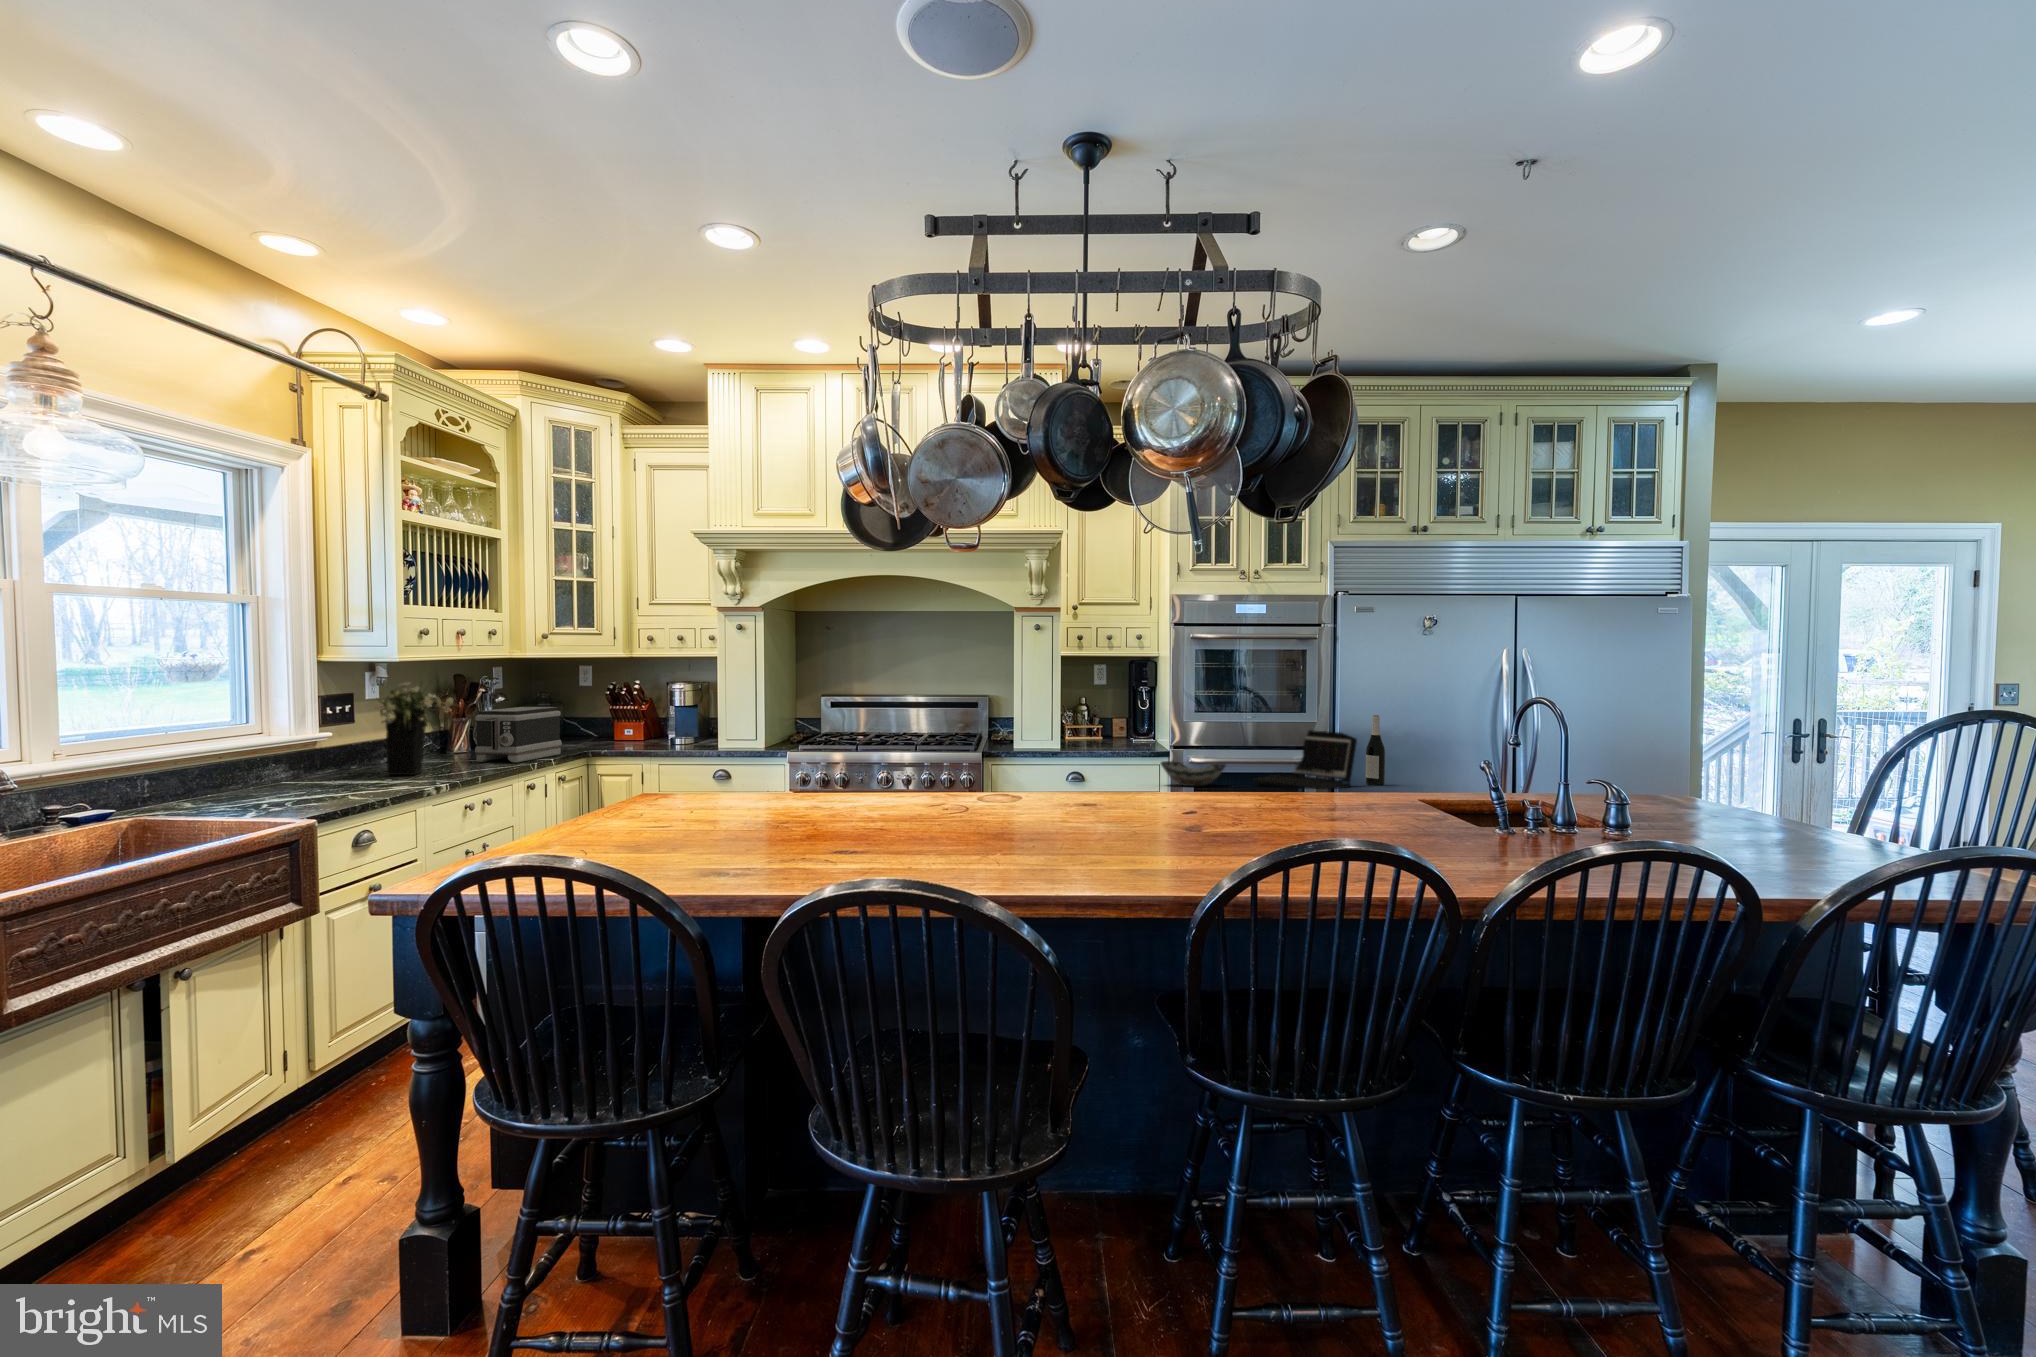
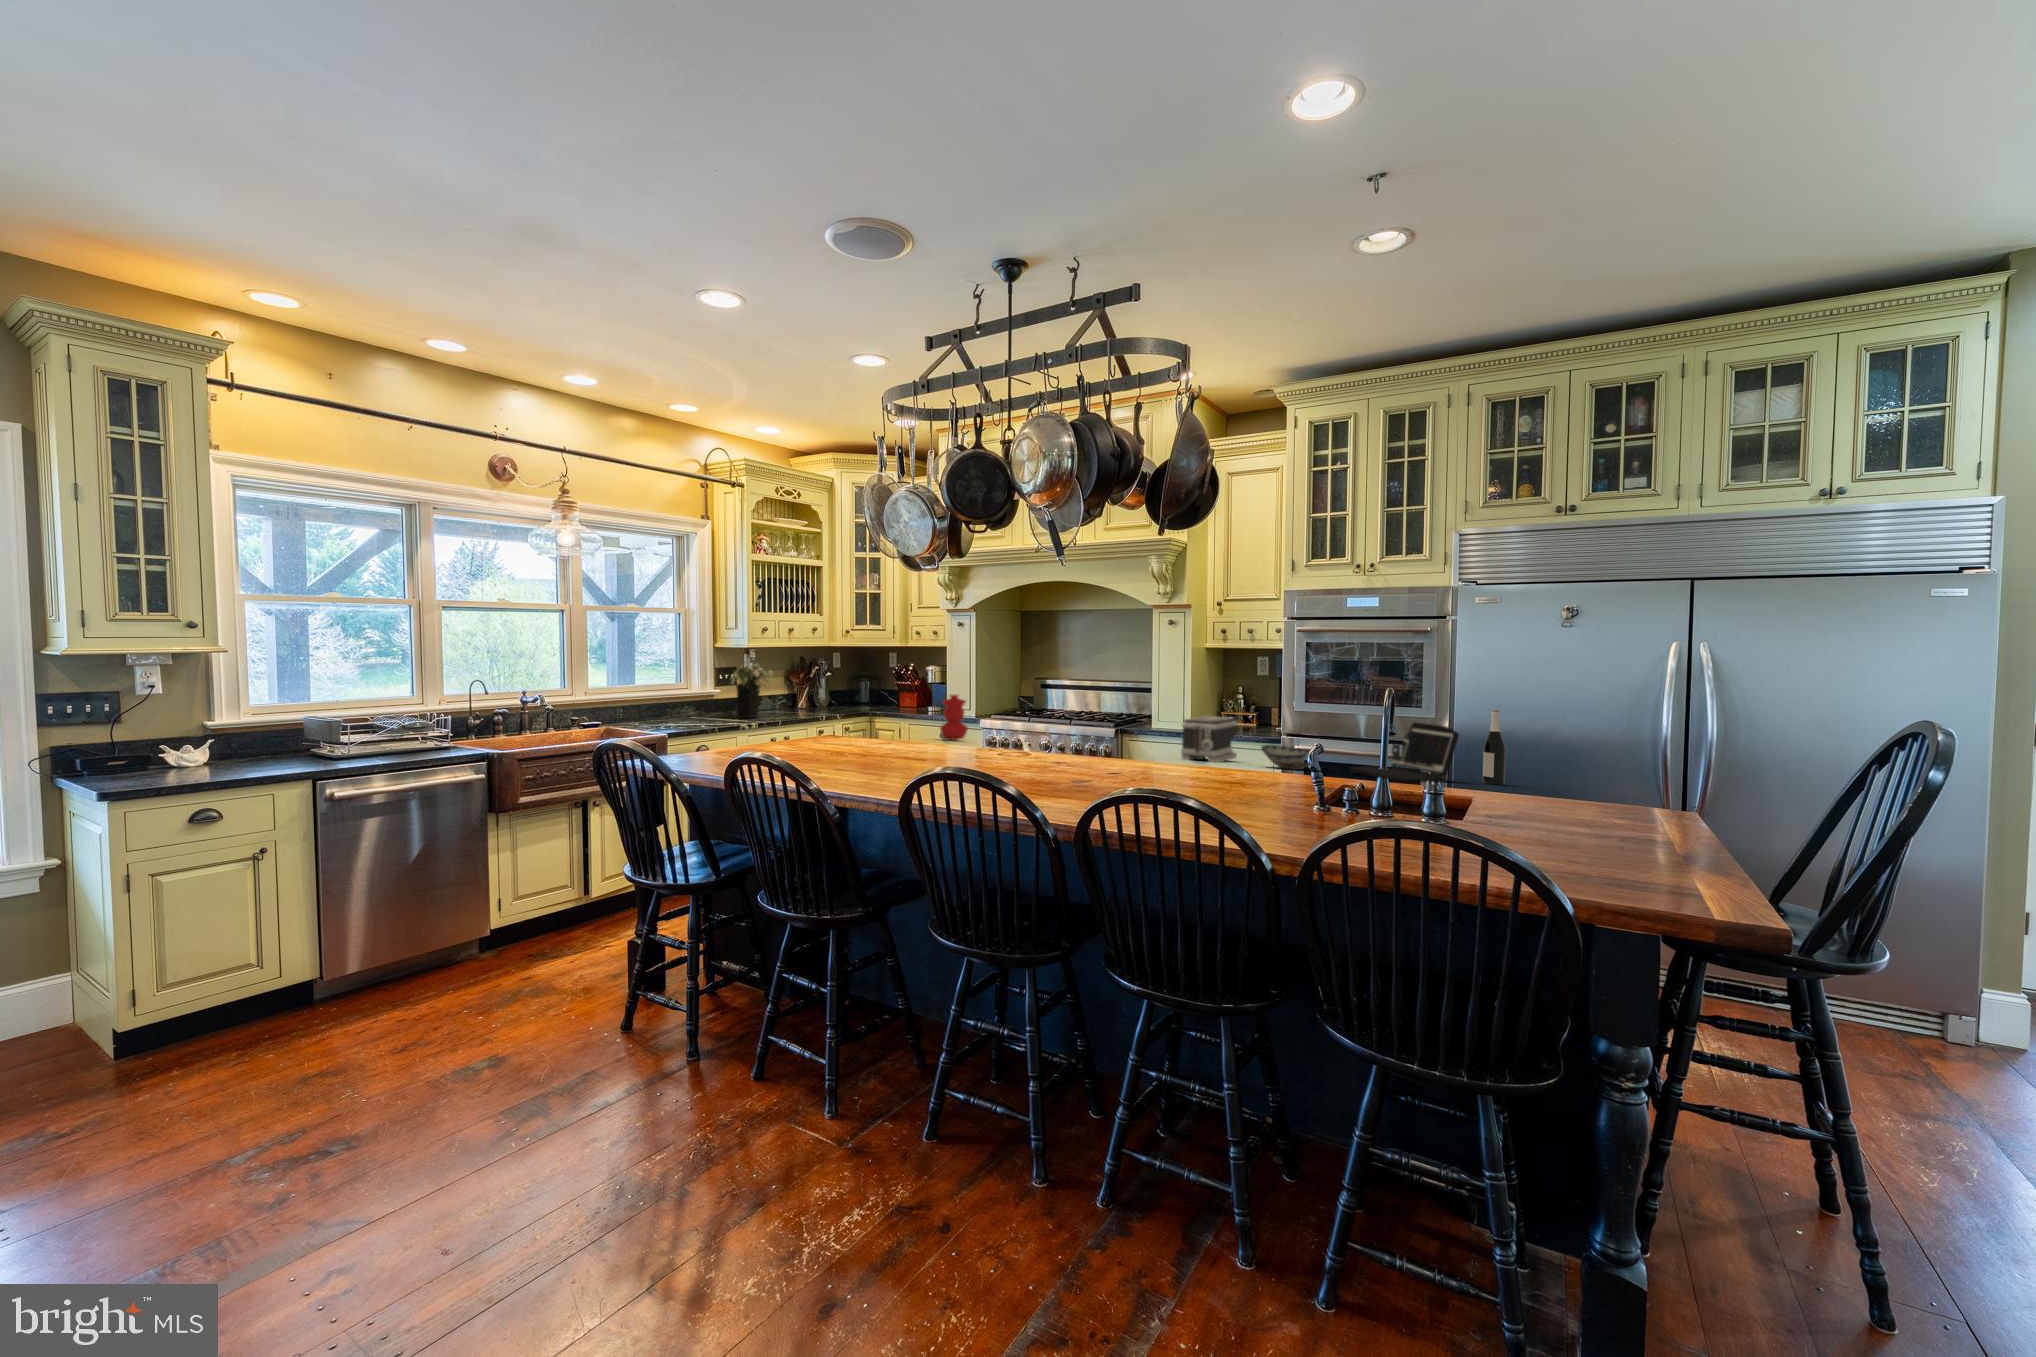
toaster: present [475,707,562,762] -> present [1181,716,1237,762]
vase: none [713,721,753,783] -> present [940,695,968,740]

